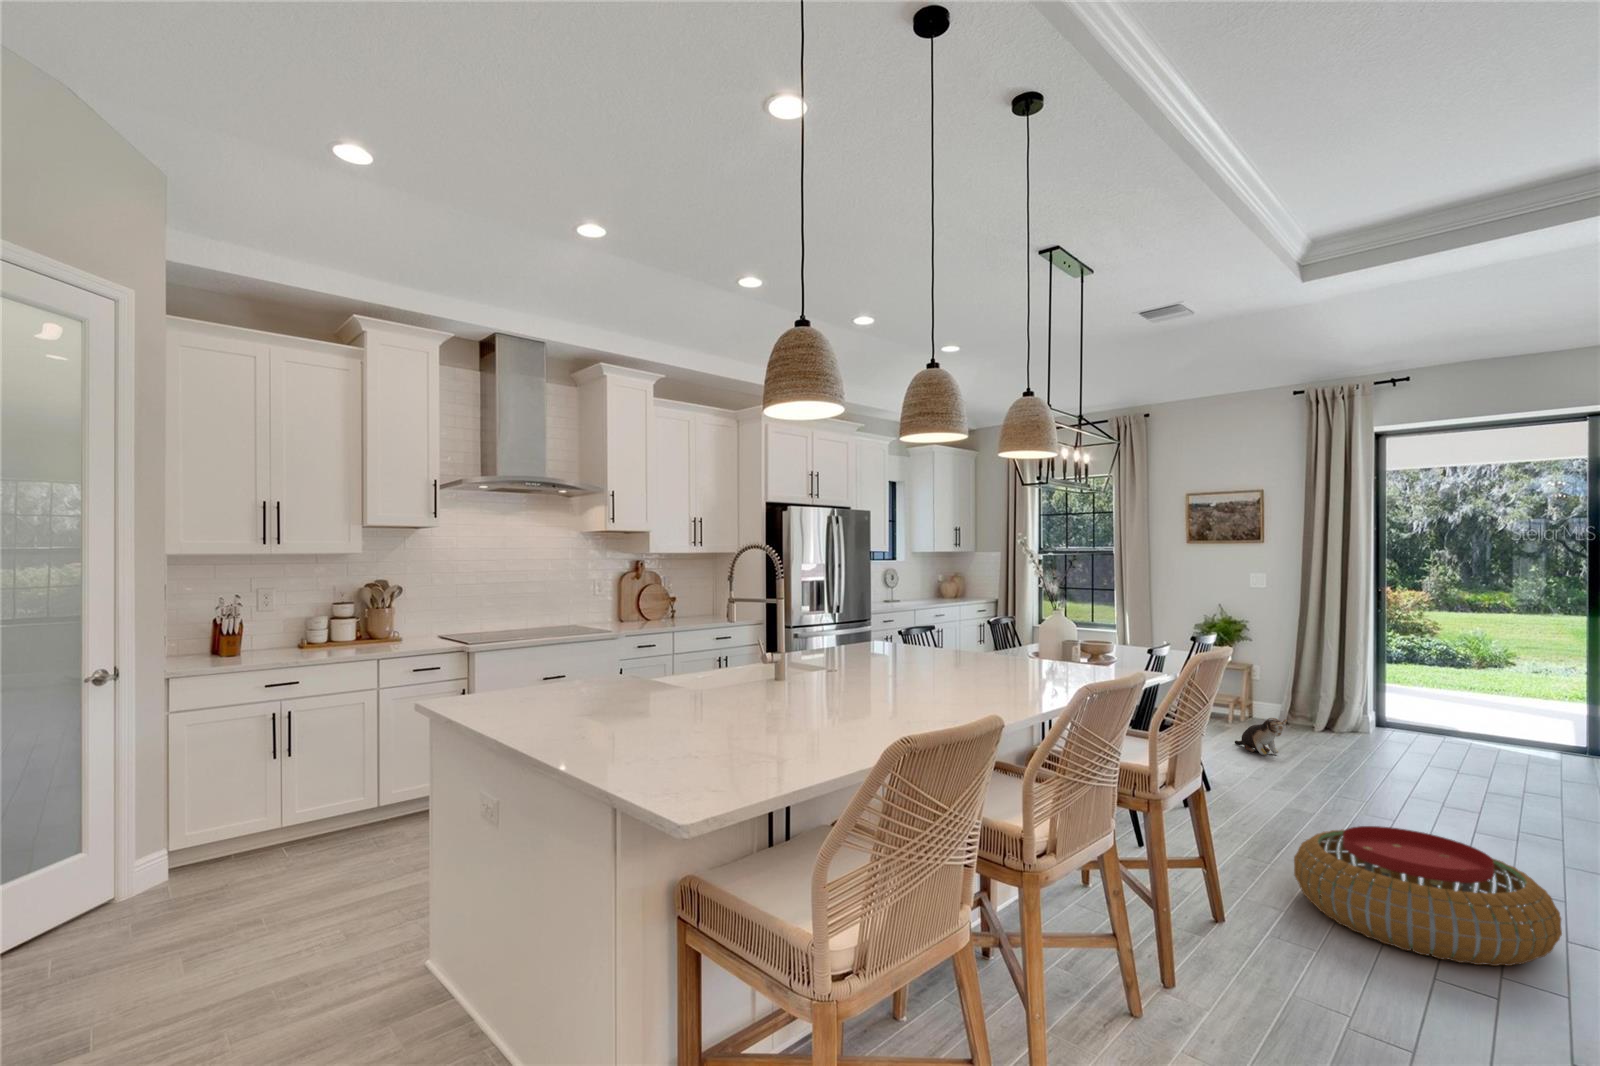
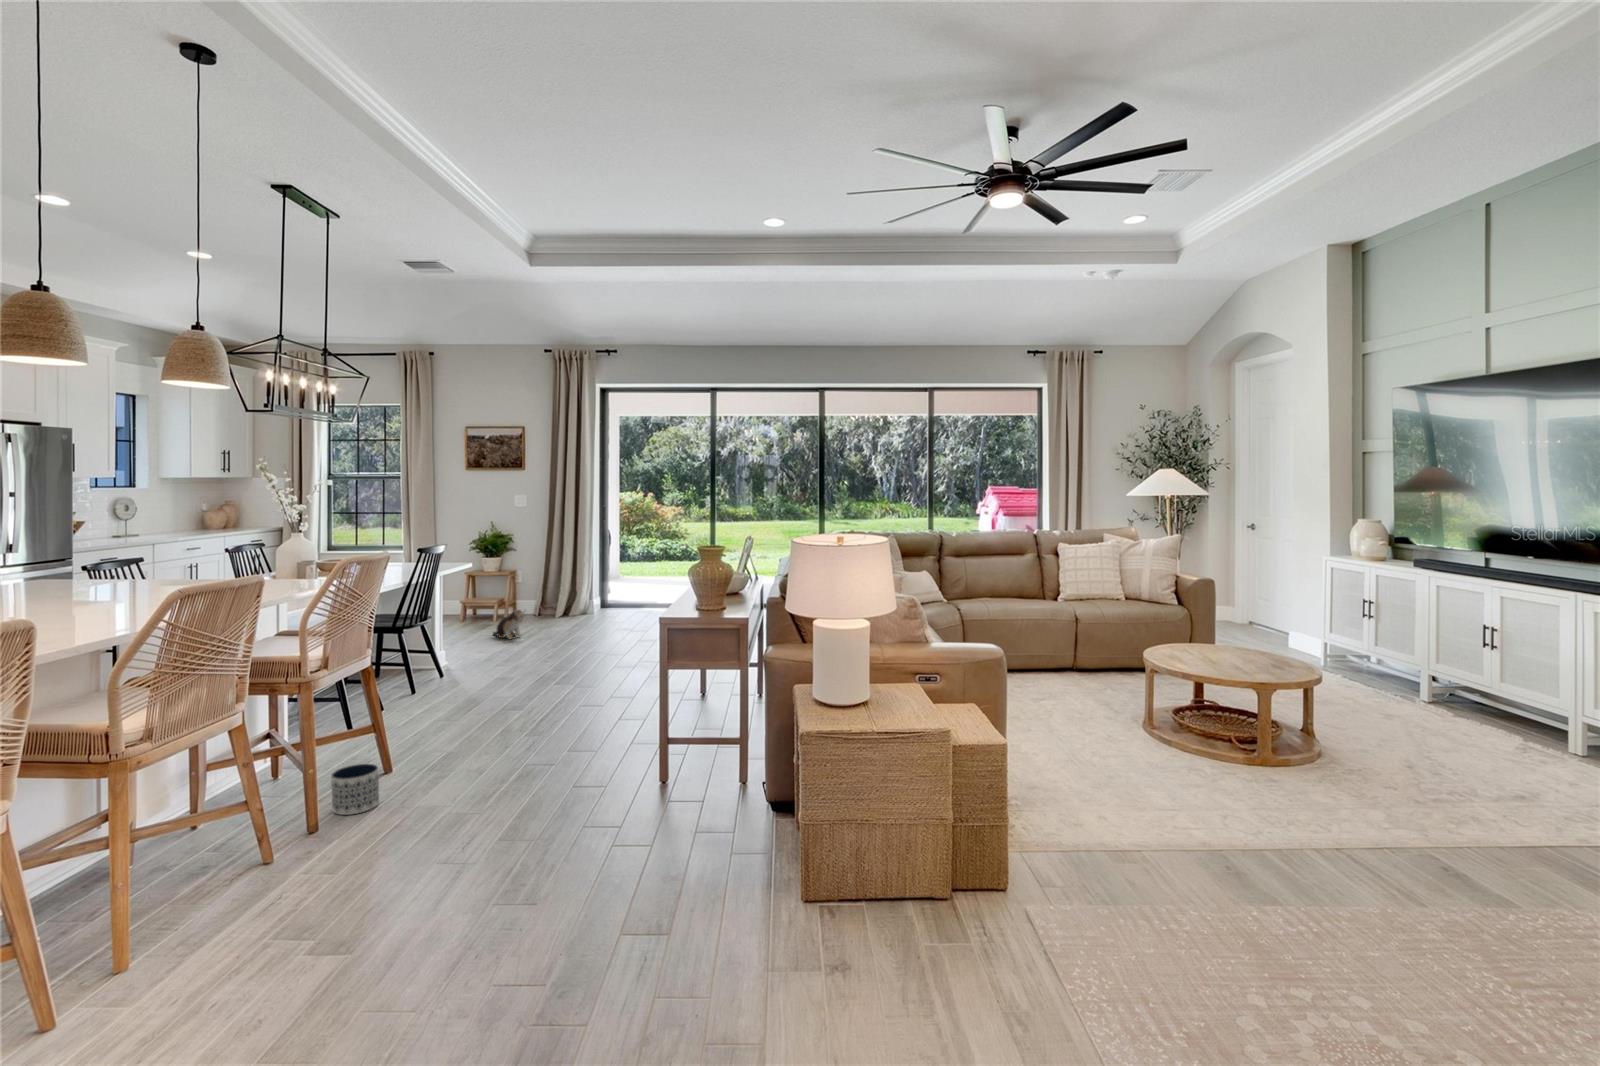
pouf: present [1294,826,1562,966] -> none [478,665,615,737]
planter: none [1140,933,1204,1015] -> present [331,764,379,815]

